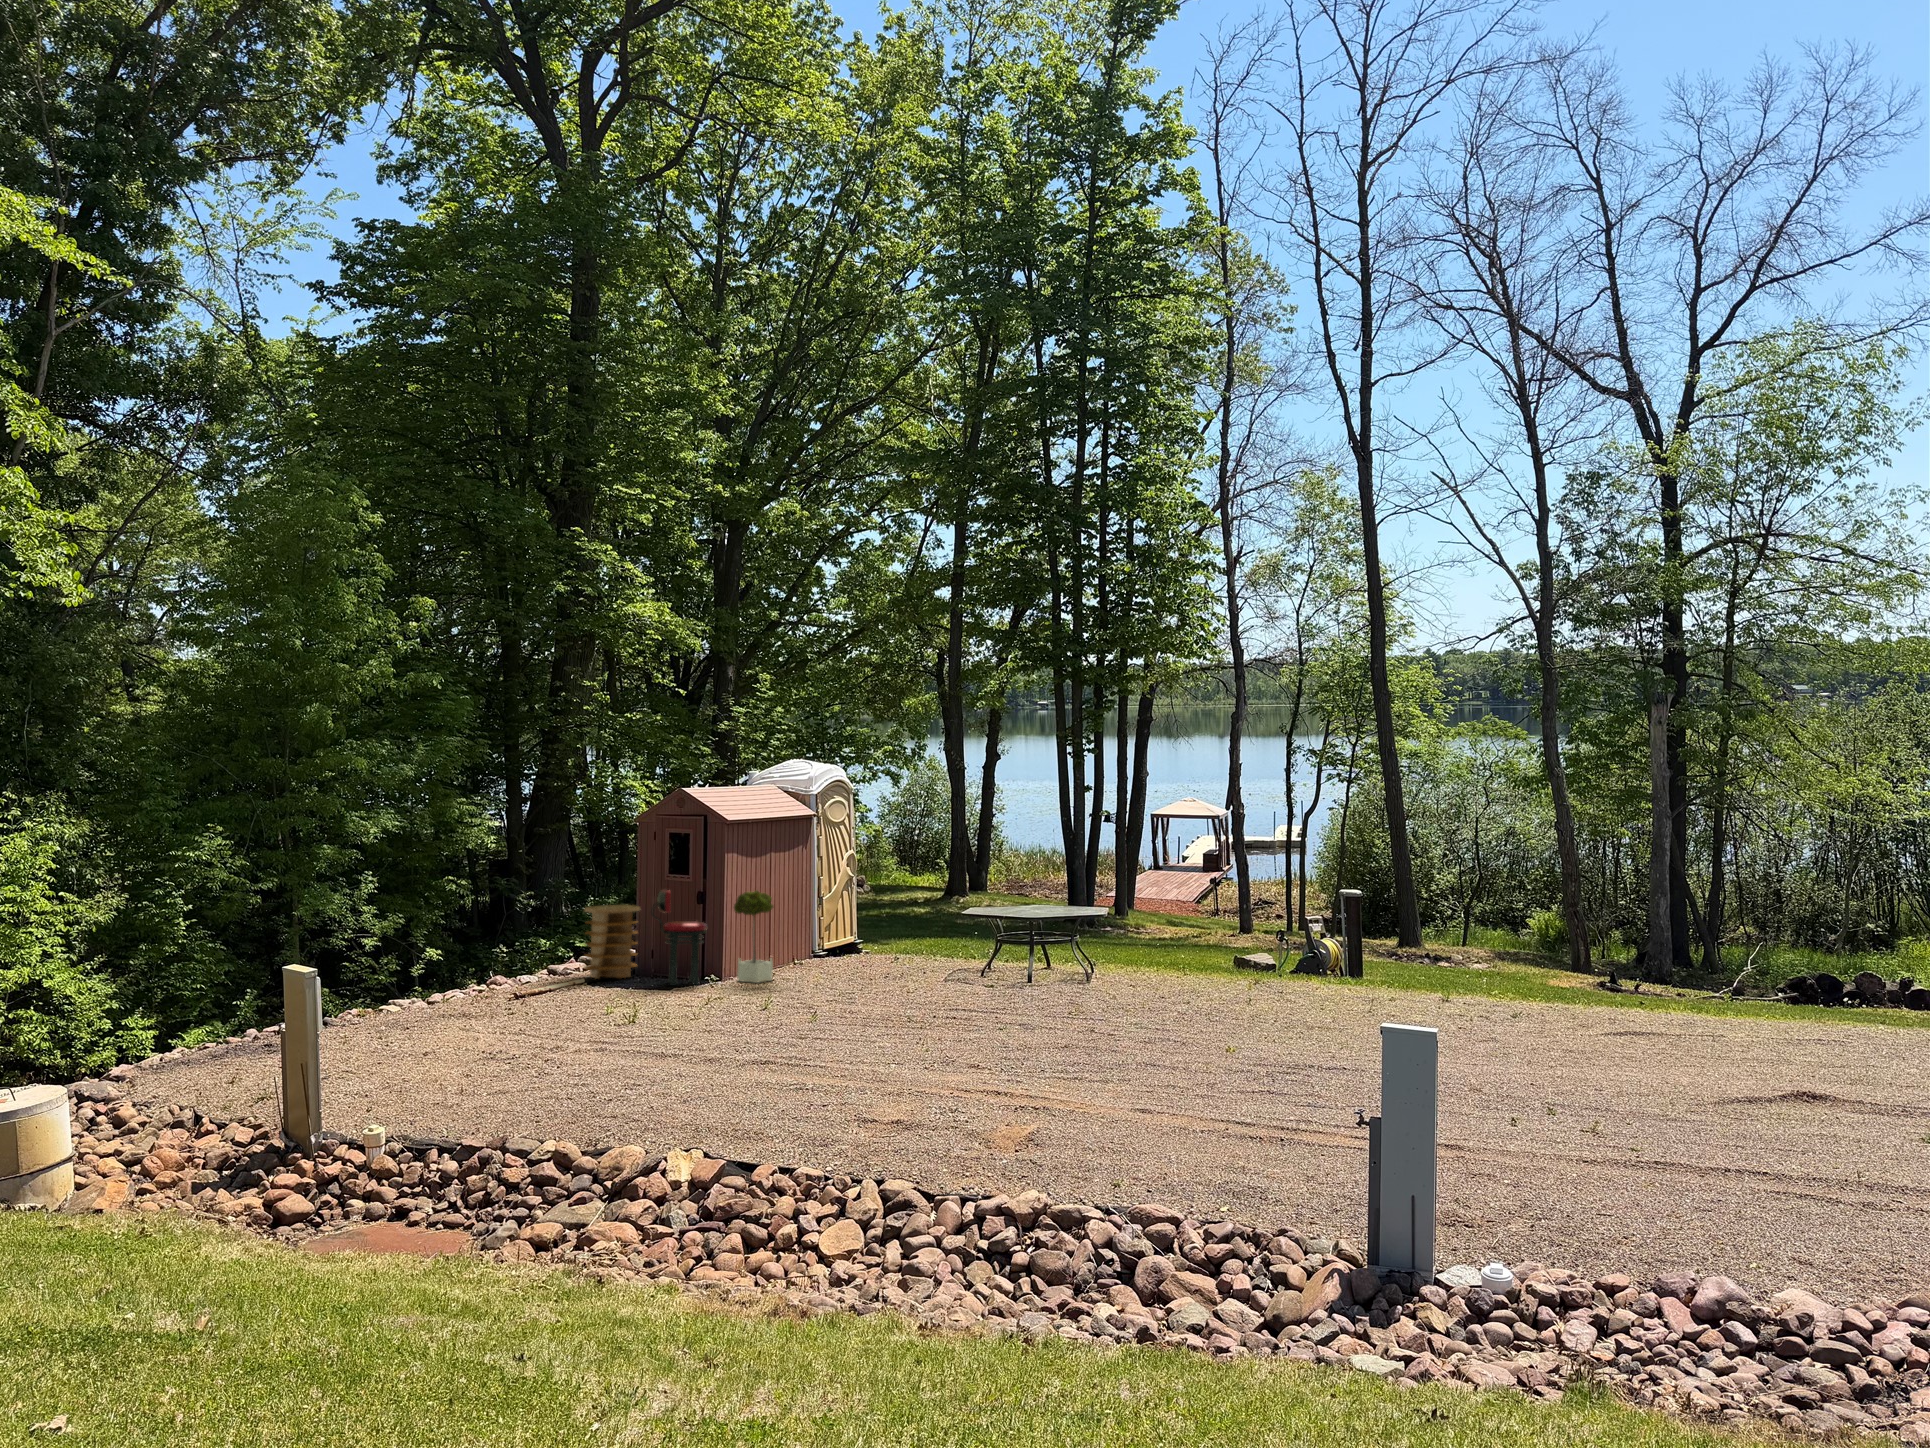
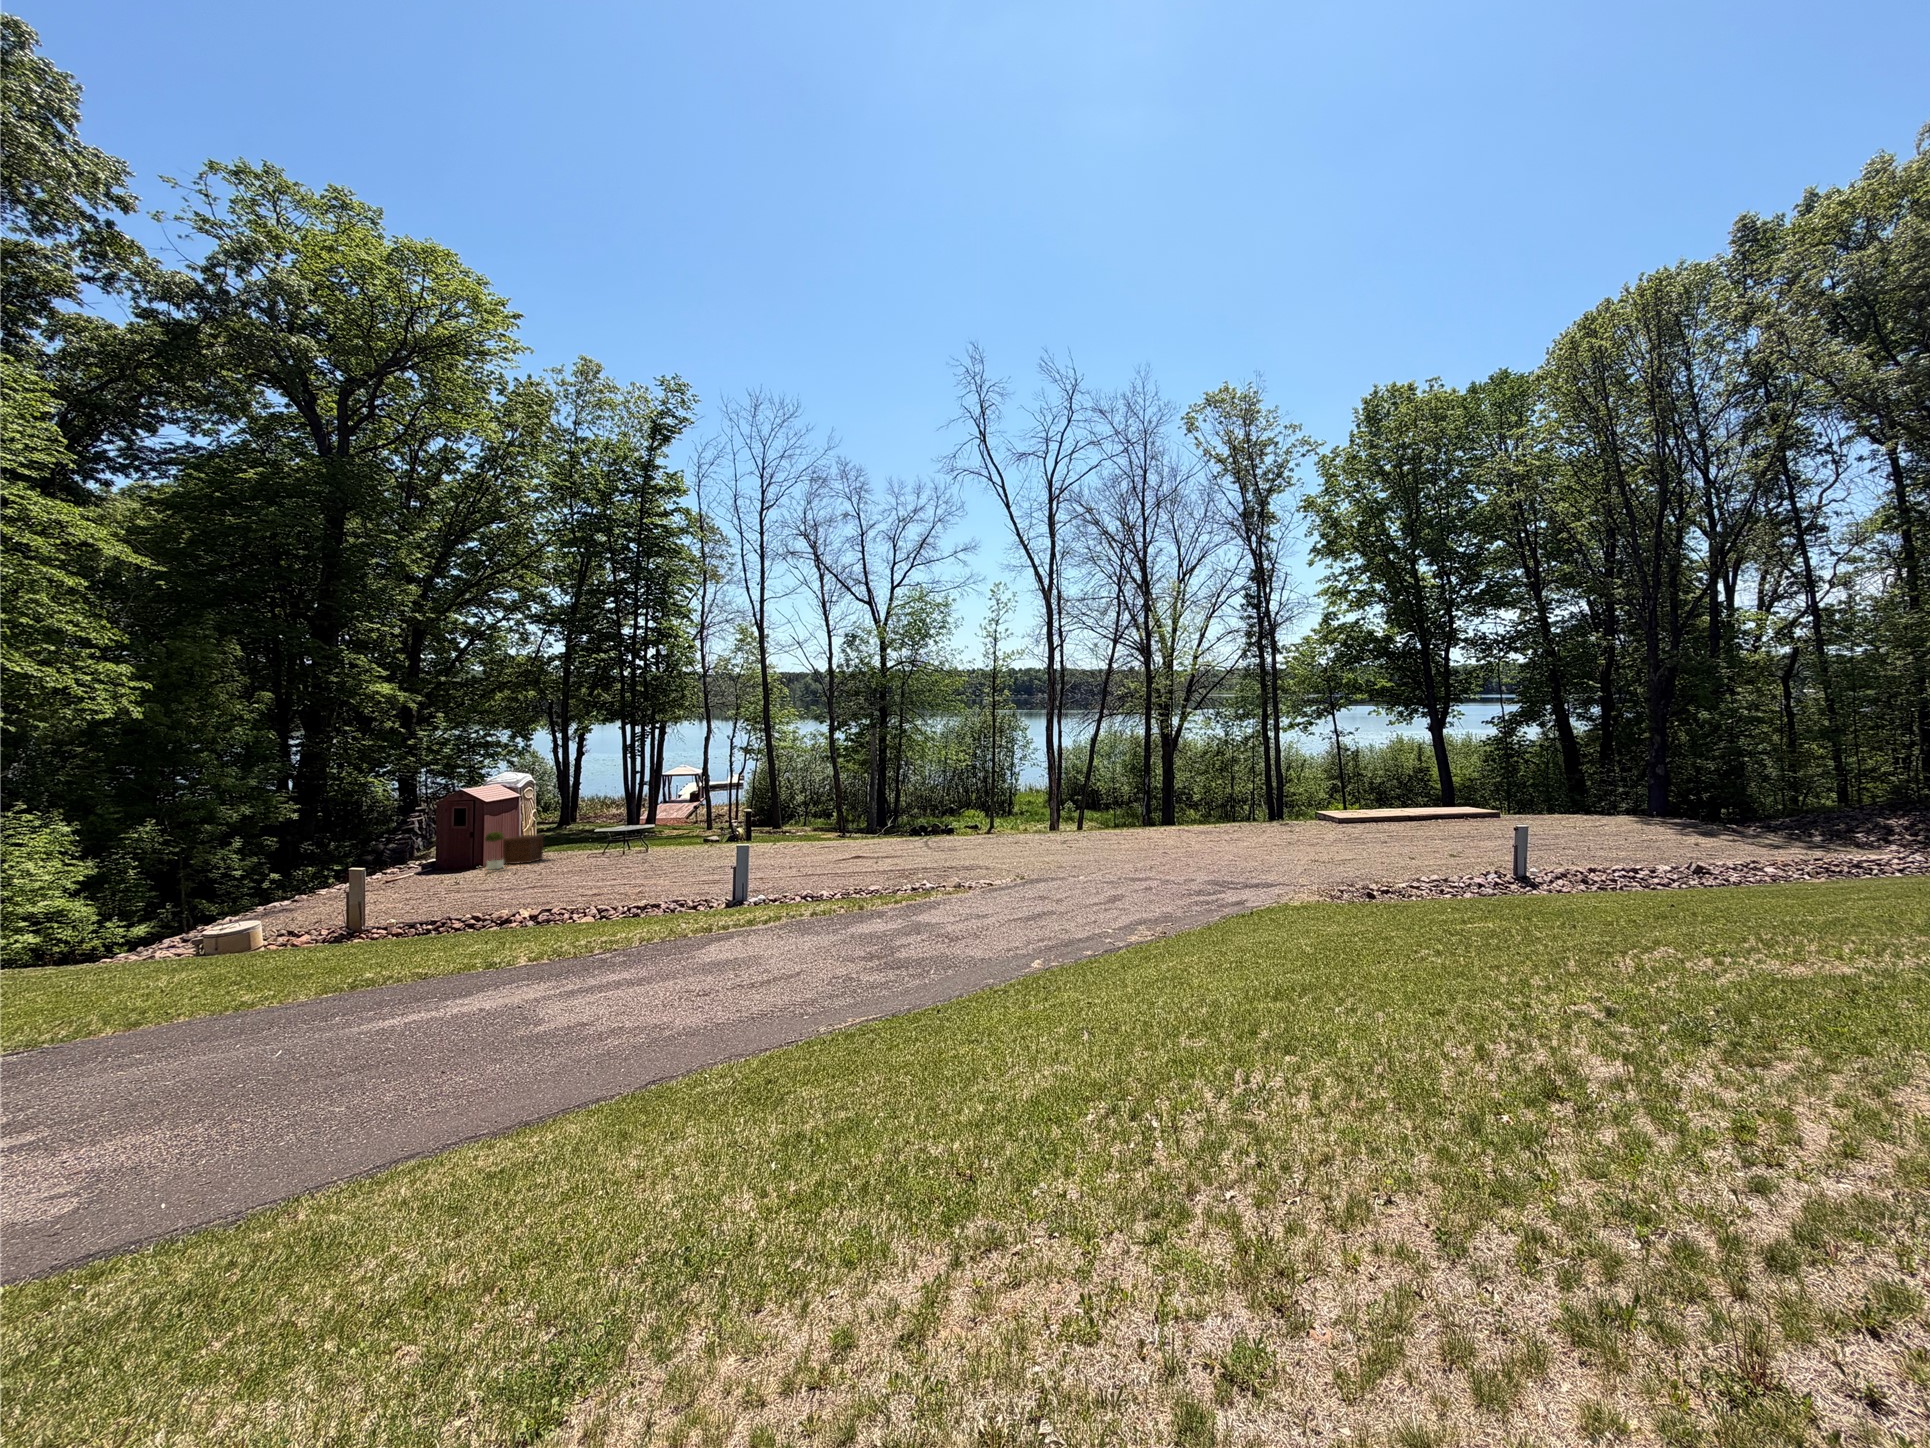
stool: present [652,889,707,985] -> none [443,835,472,875]
side table: present [584,905,640,979] -> none [404,844,433,877]
wooden crate: none [779,906,864,975] -> present [503,835,543,864]

